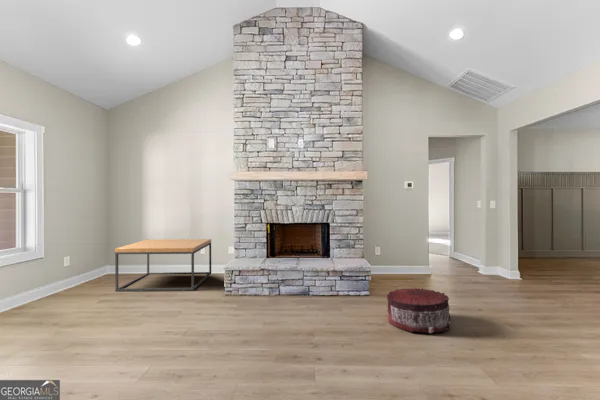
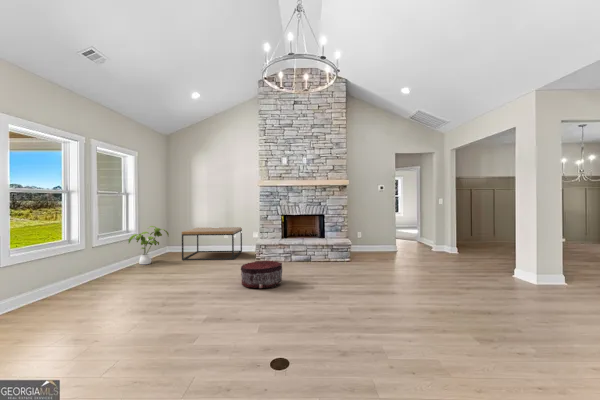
house plant: none [23,241,92,301] -> present [129,226,169,265]
pouf: present [387,288,451,333] -> present [241,261,282,288]

